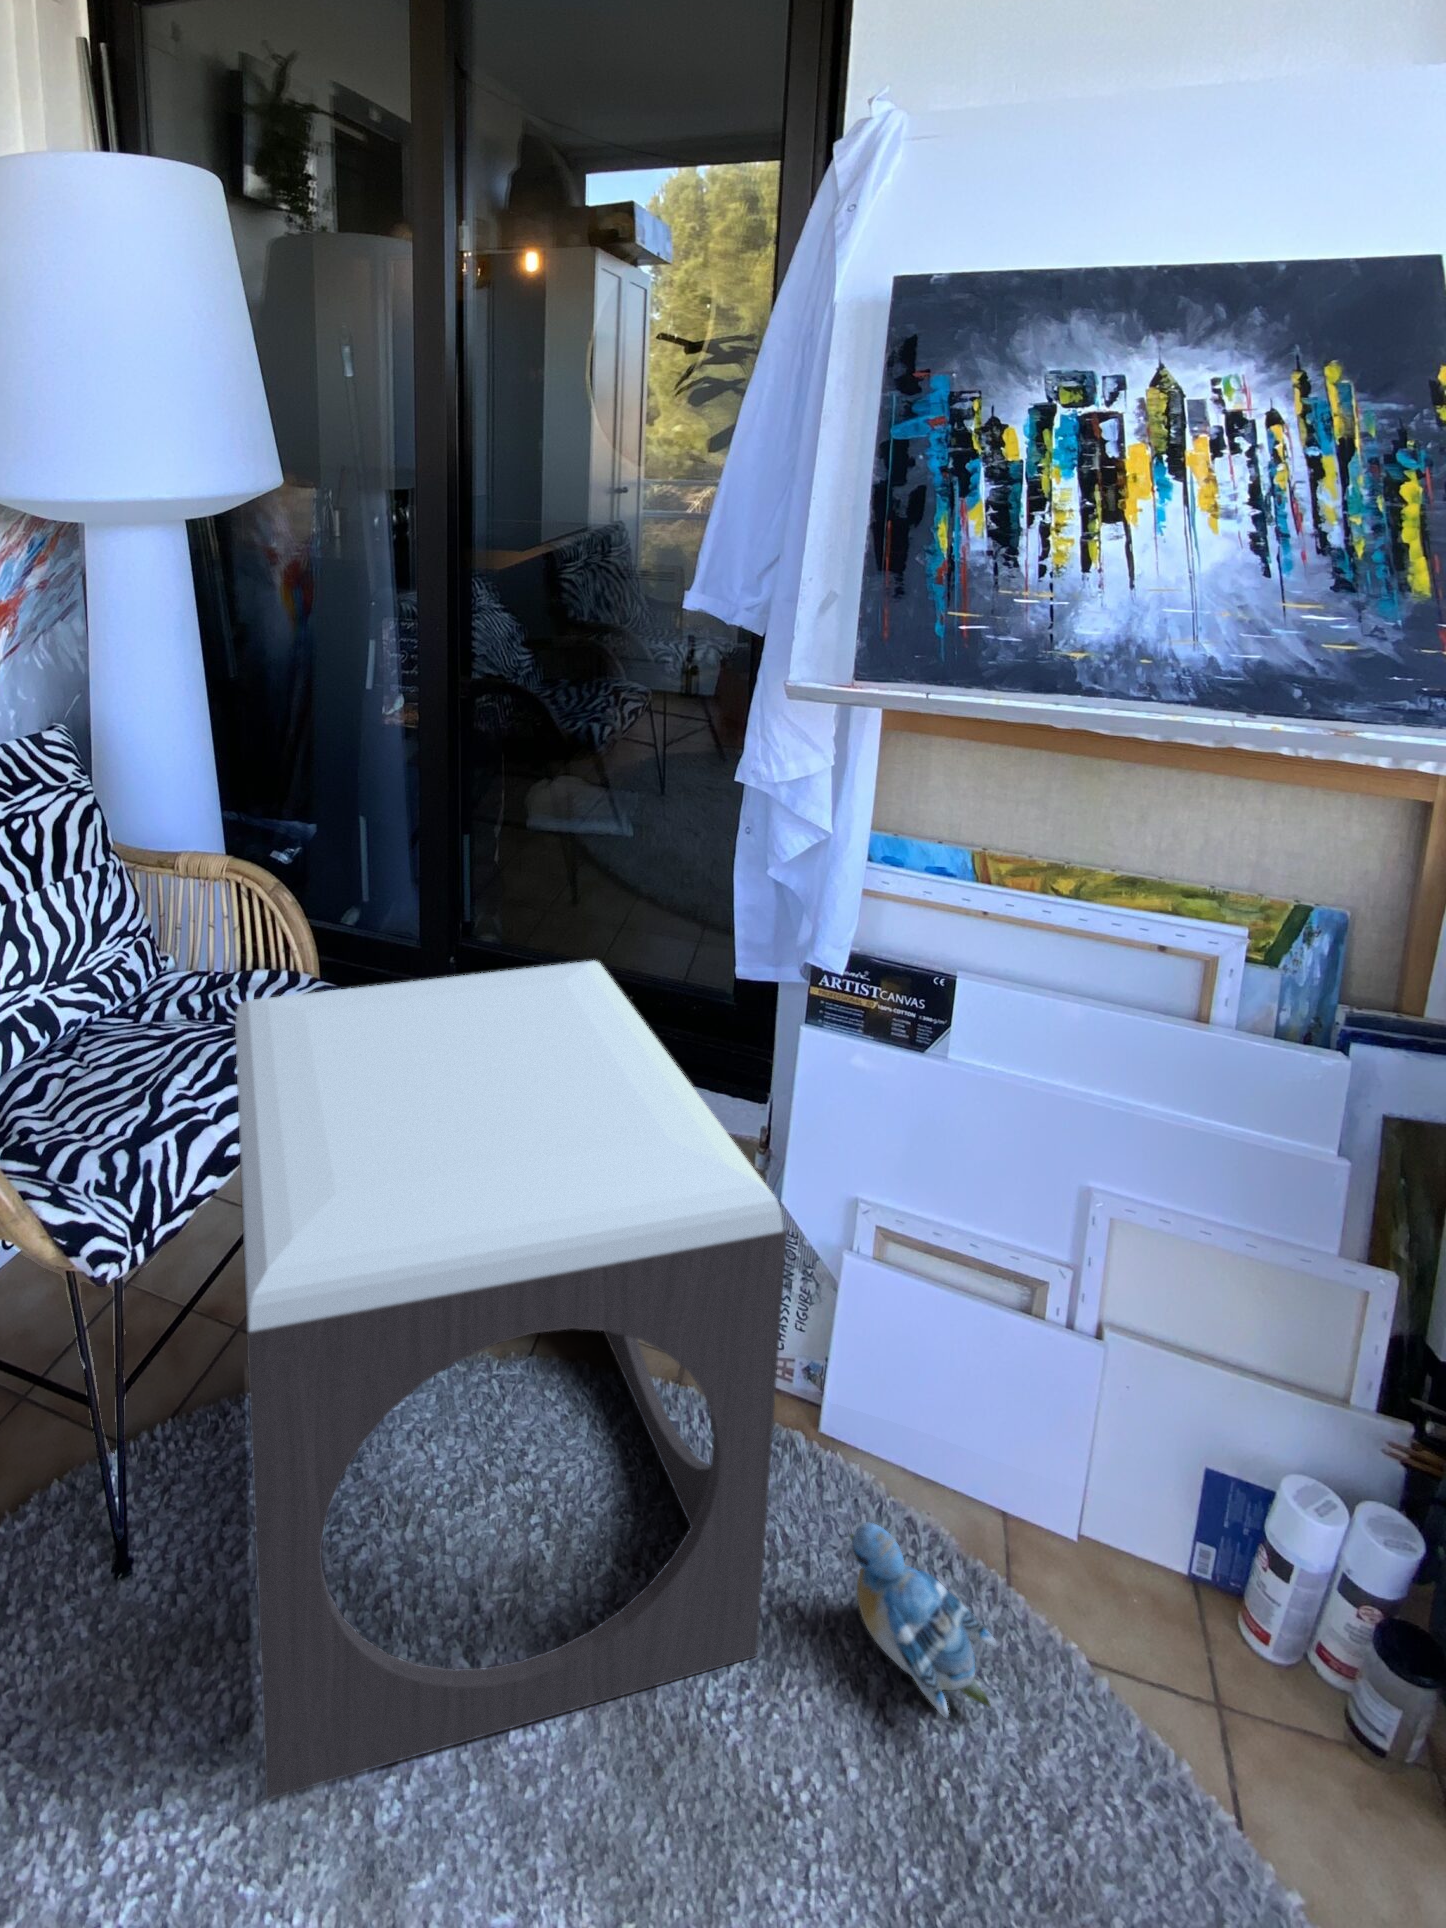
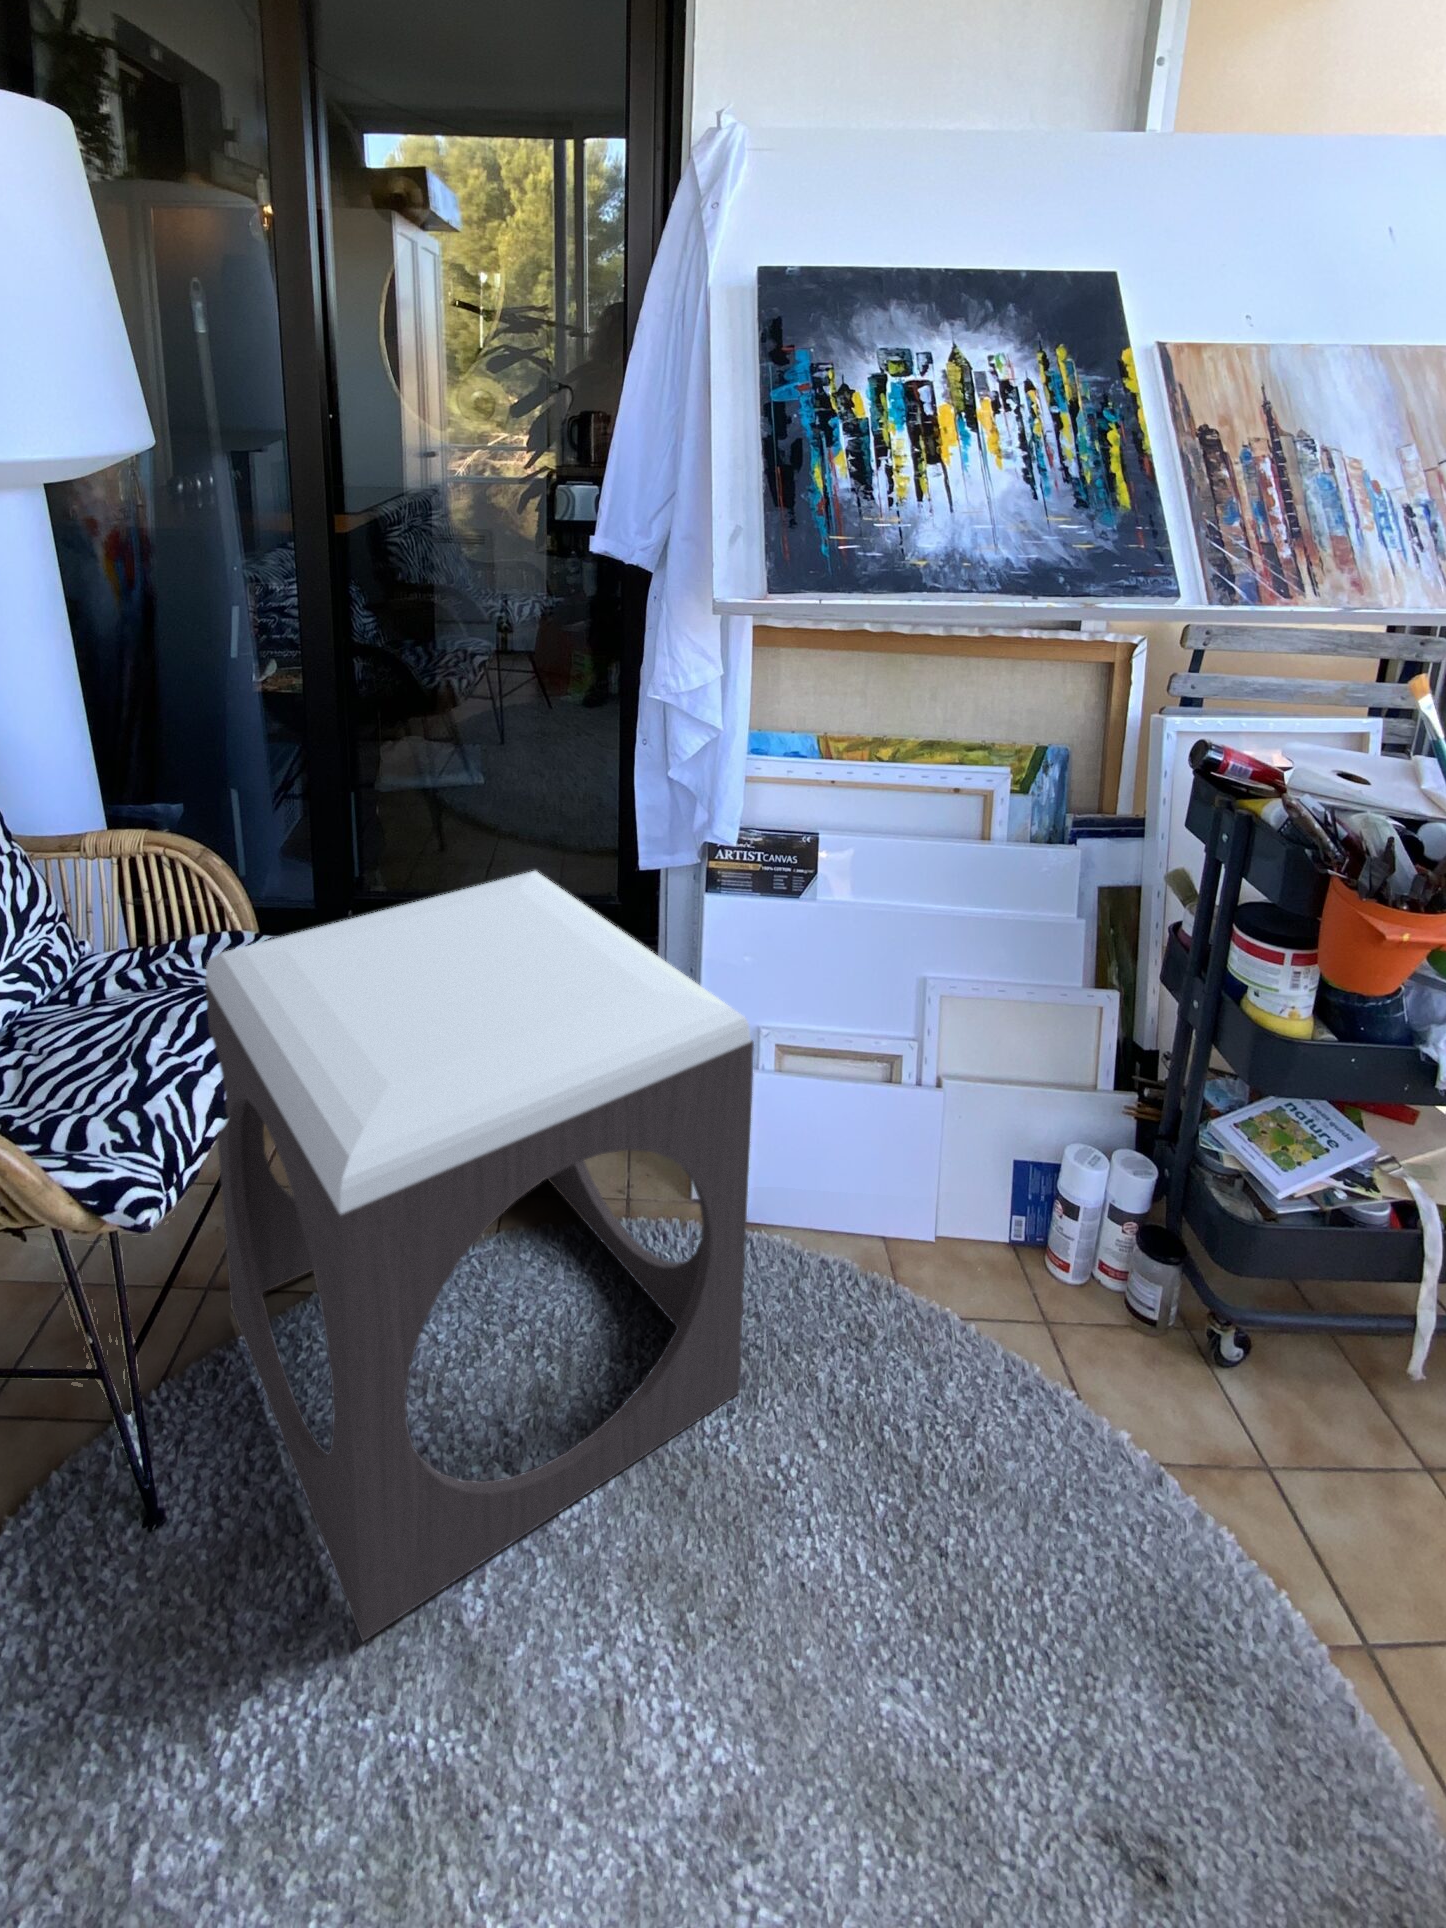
plush toy: present [850,1523,996,1718] -> none [795,1266,909,1384]

